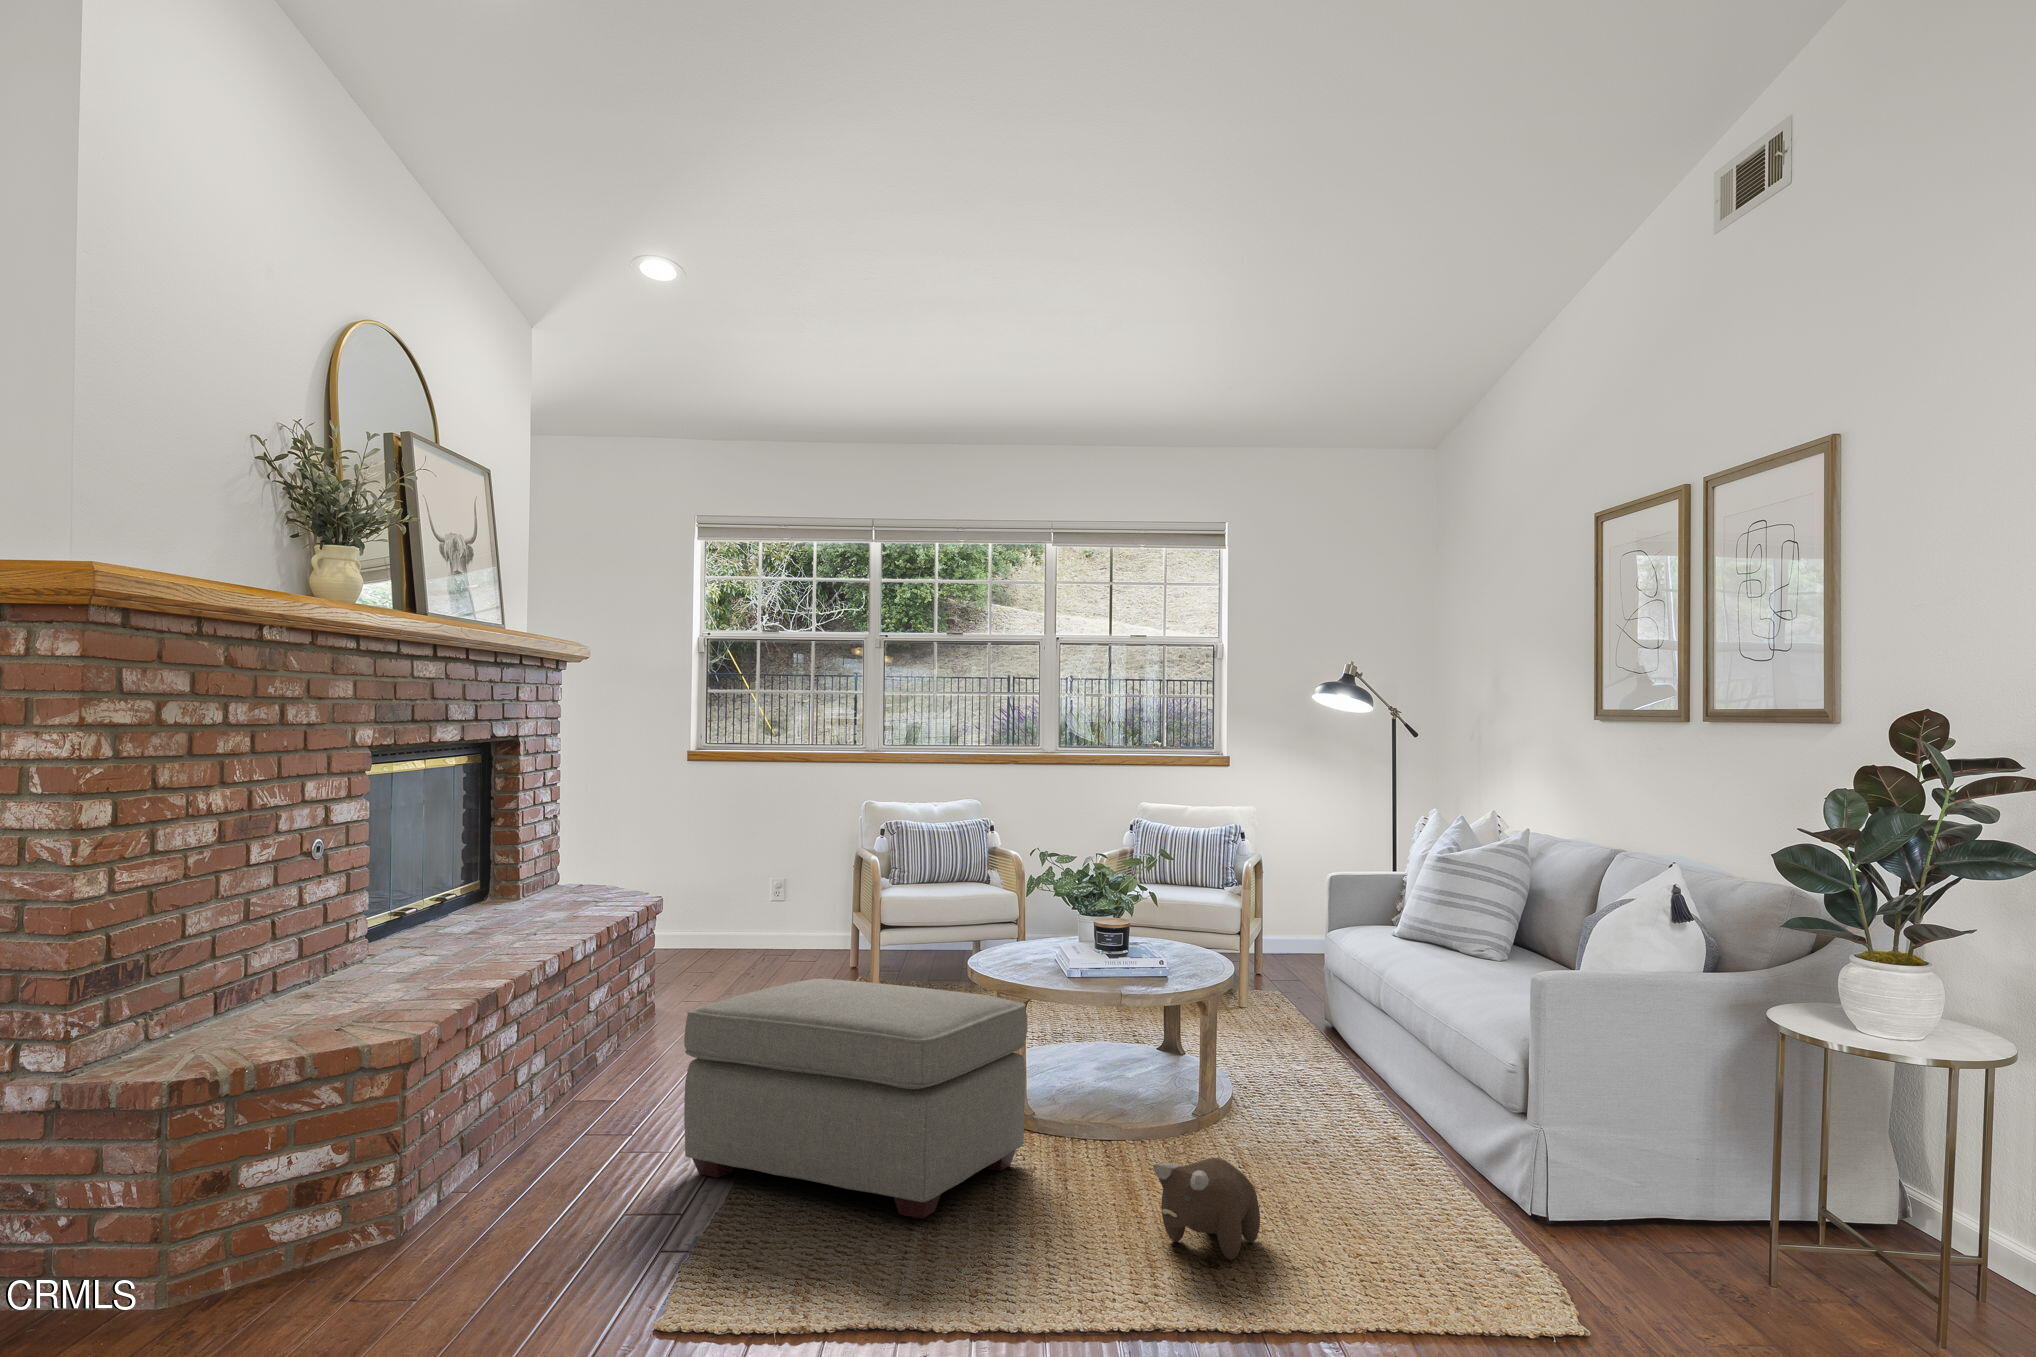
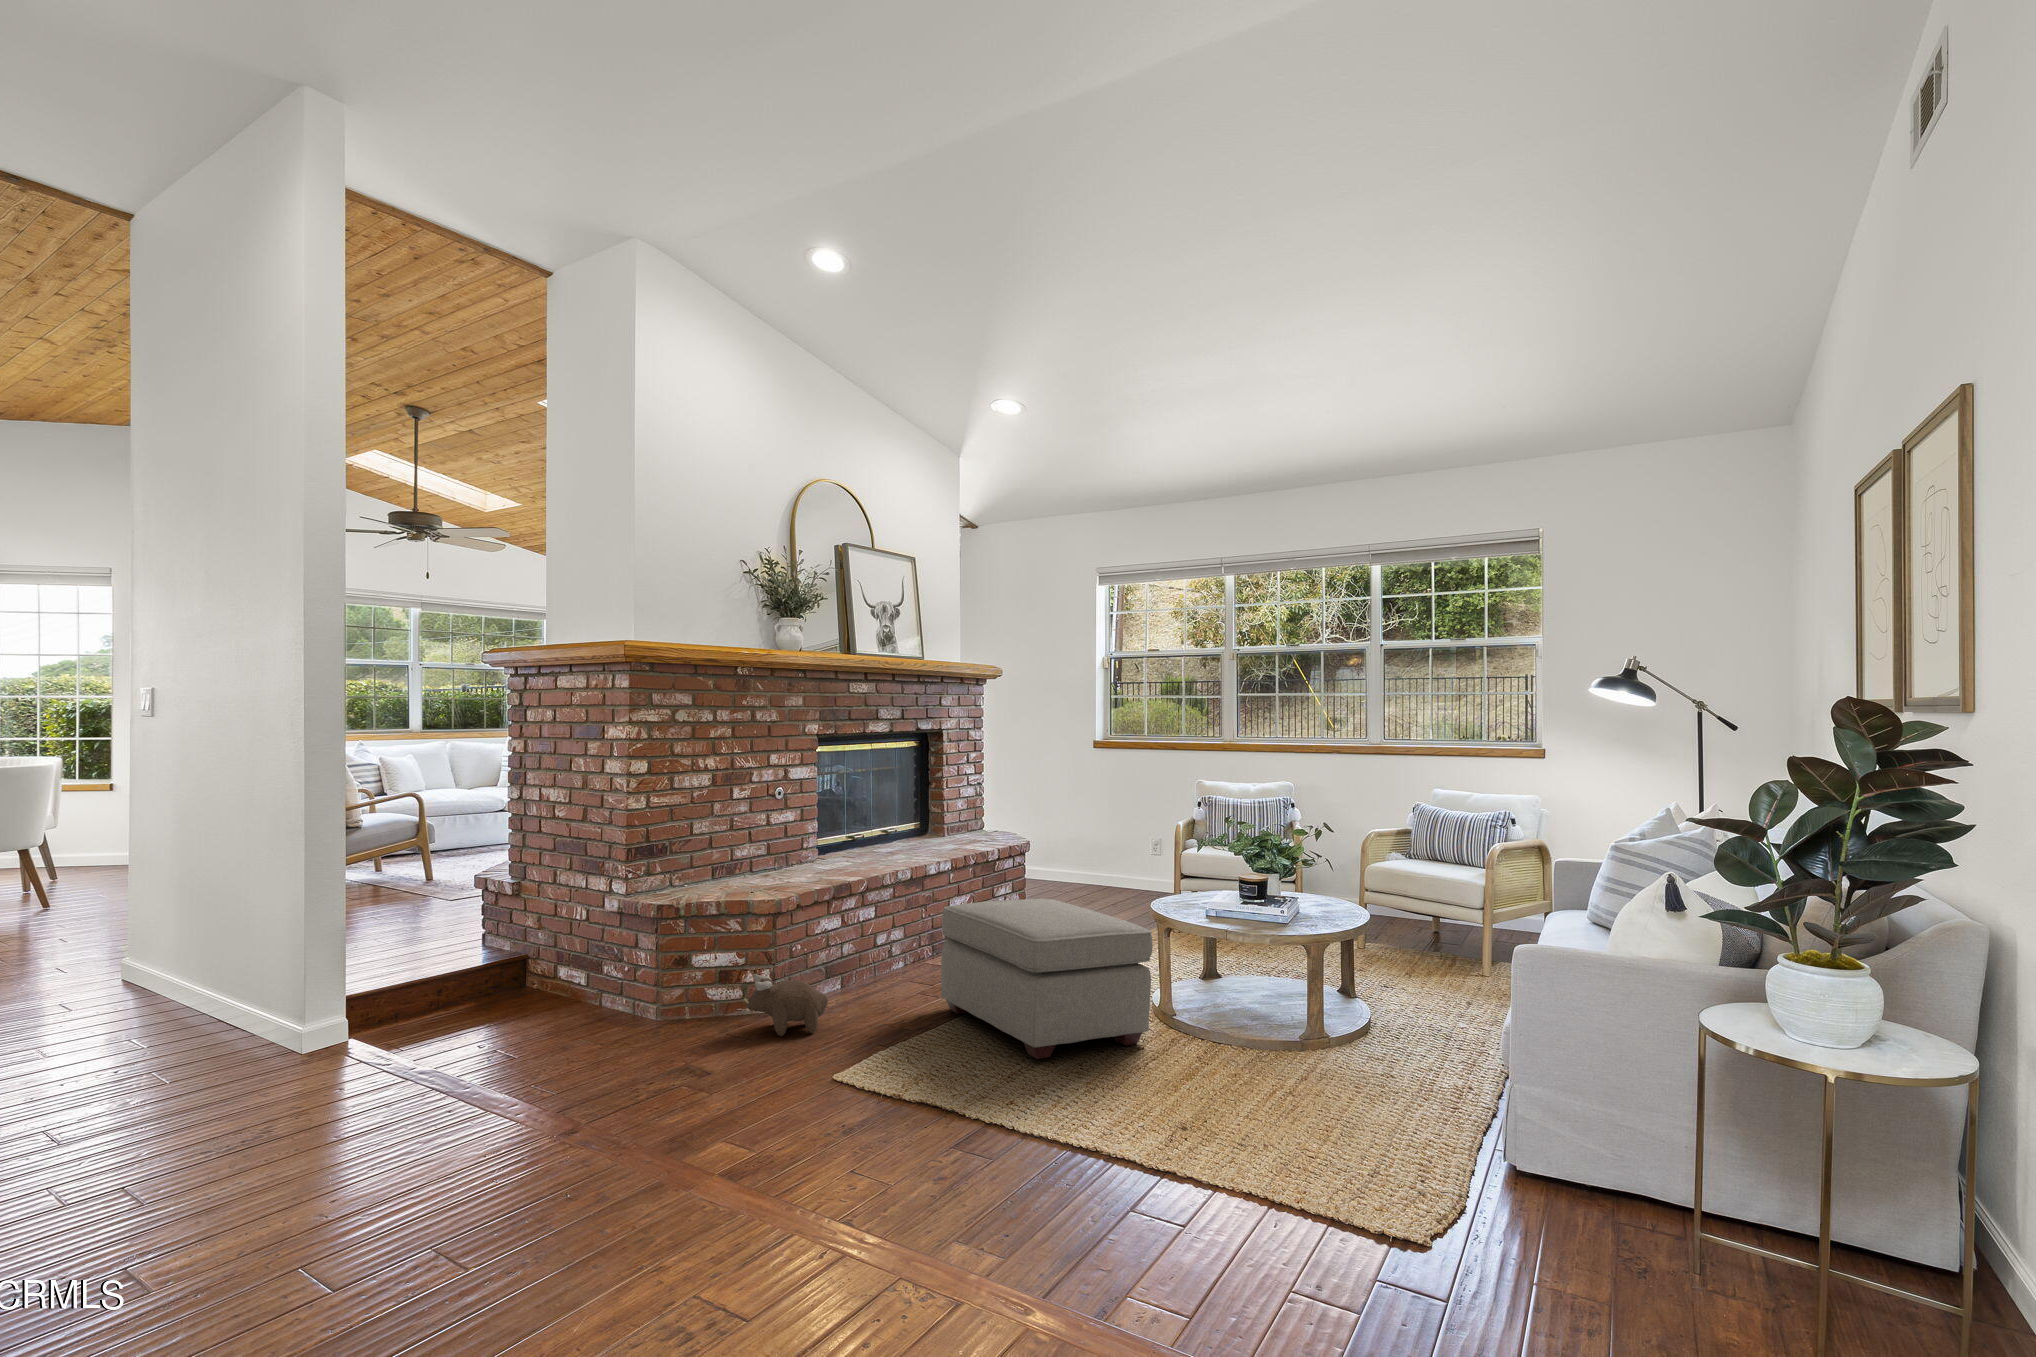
plush toy: present [1153,1158,1260,1260] -> present [744,974,828,1036]

